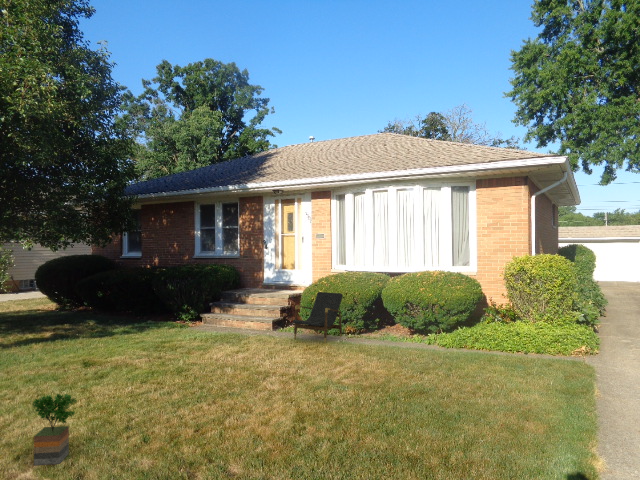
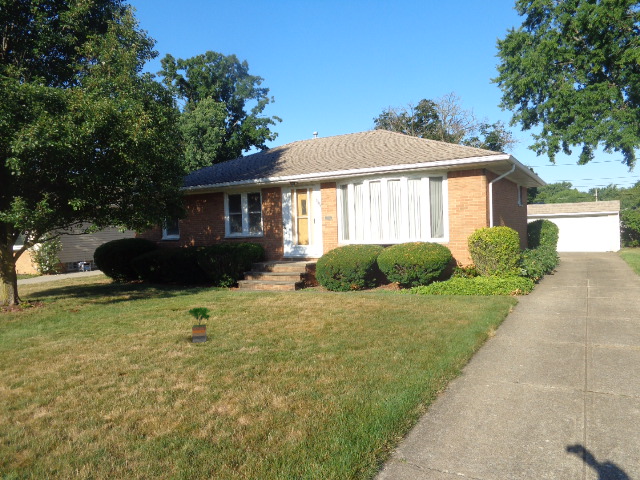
lounge chair: present [293,292,343,343] -> none [313,260,348,296]

